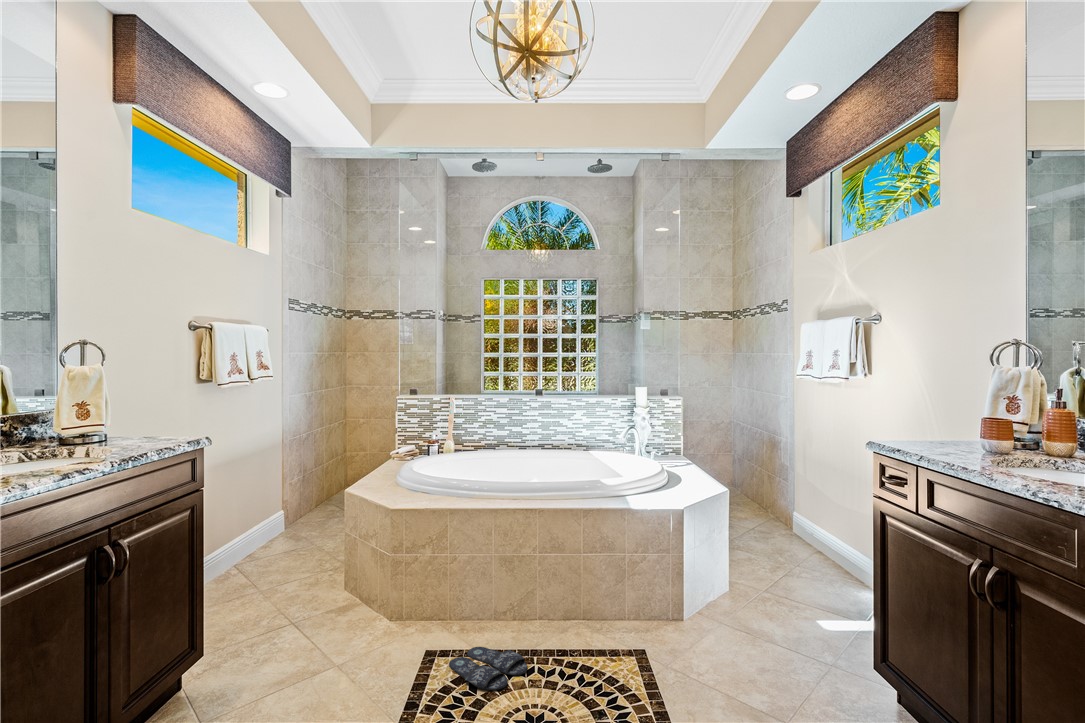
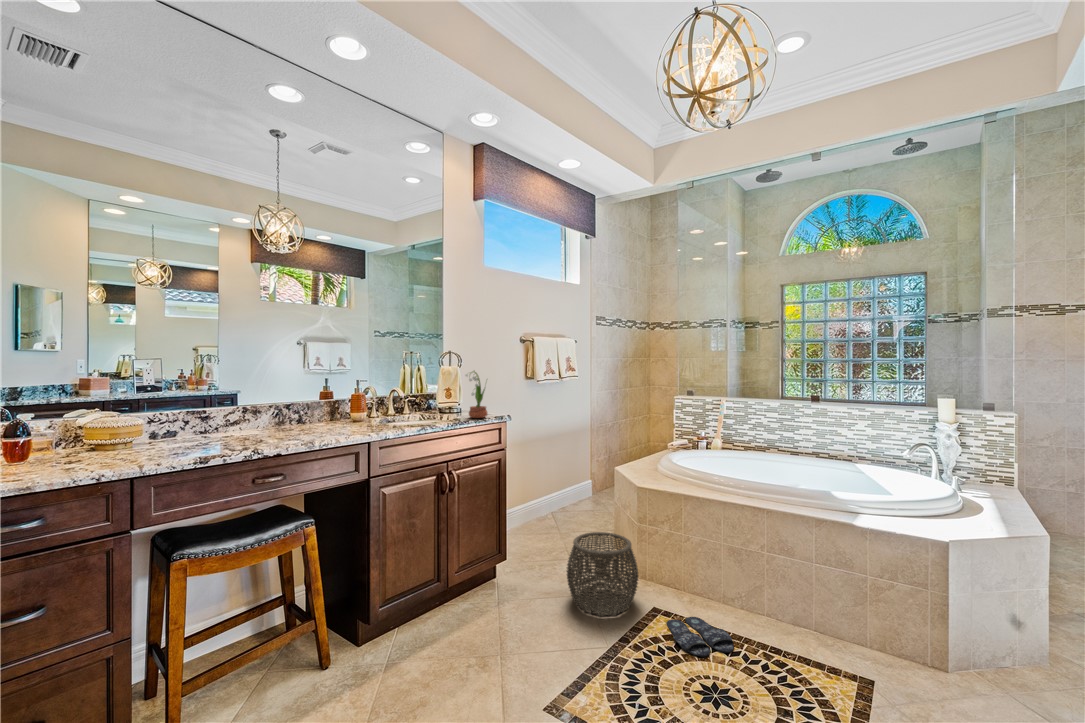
potted flower: none [123,370,169,448] -> present [466,371,488,418]
woven basket: none [311,576,409,689] -> present [567,532,638,616]

